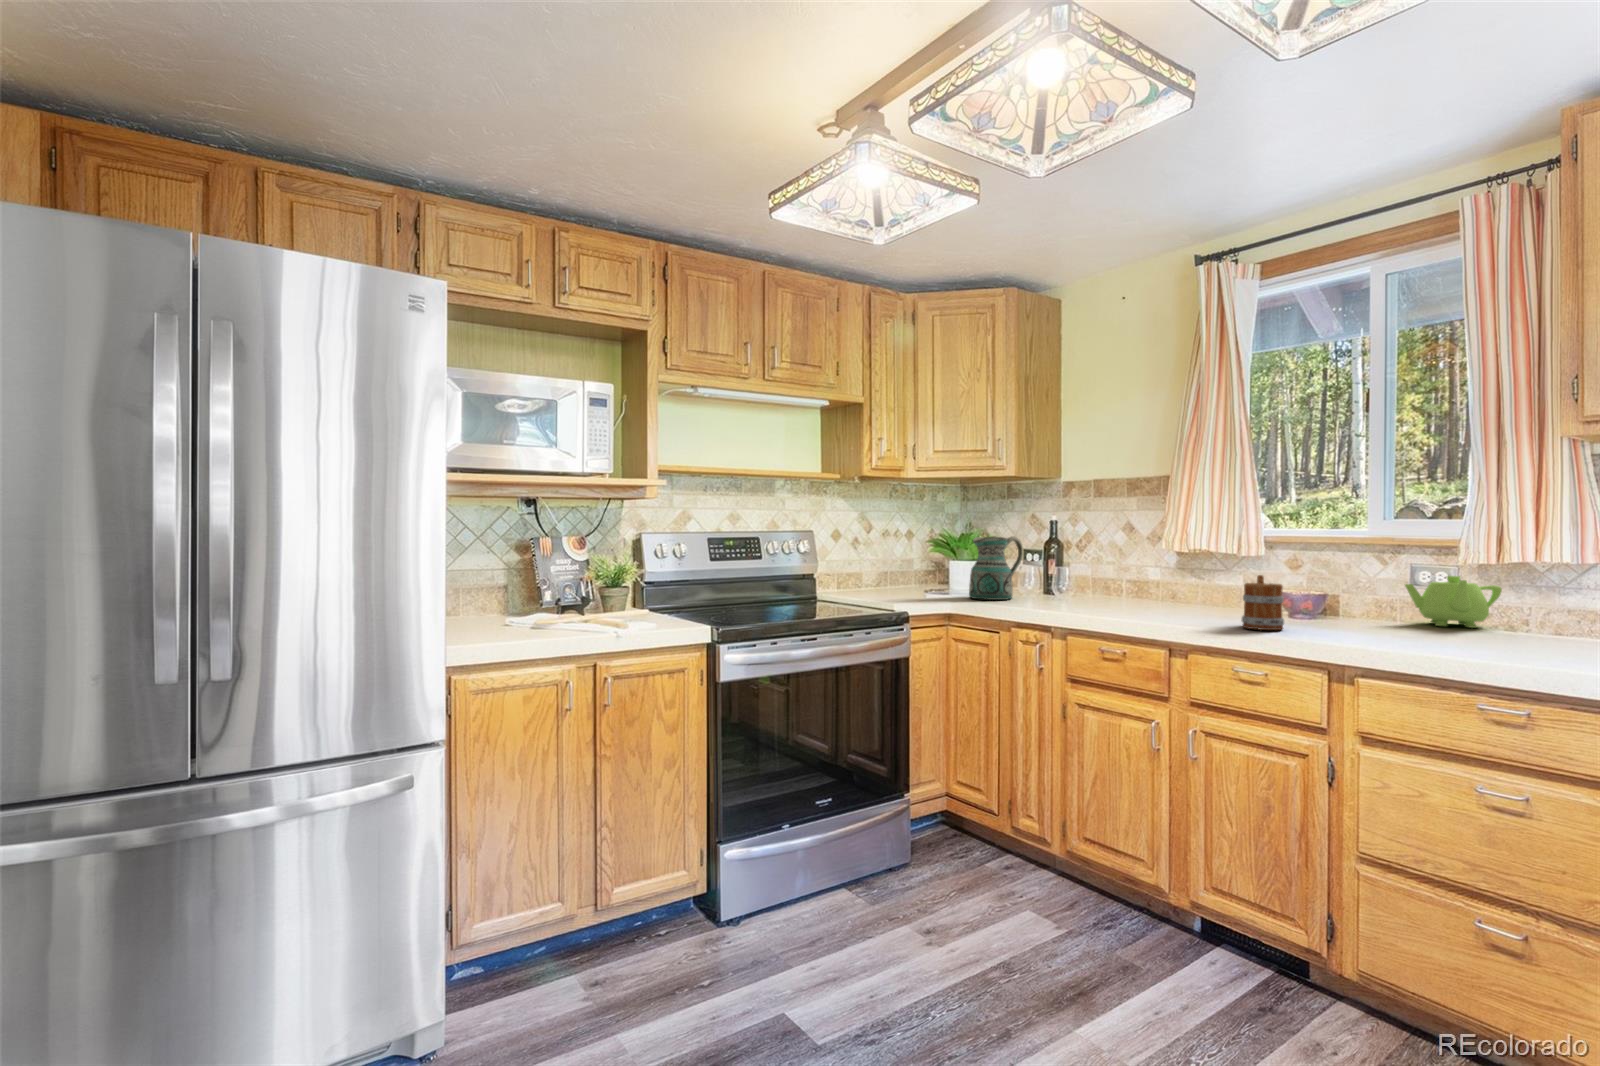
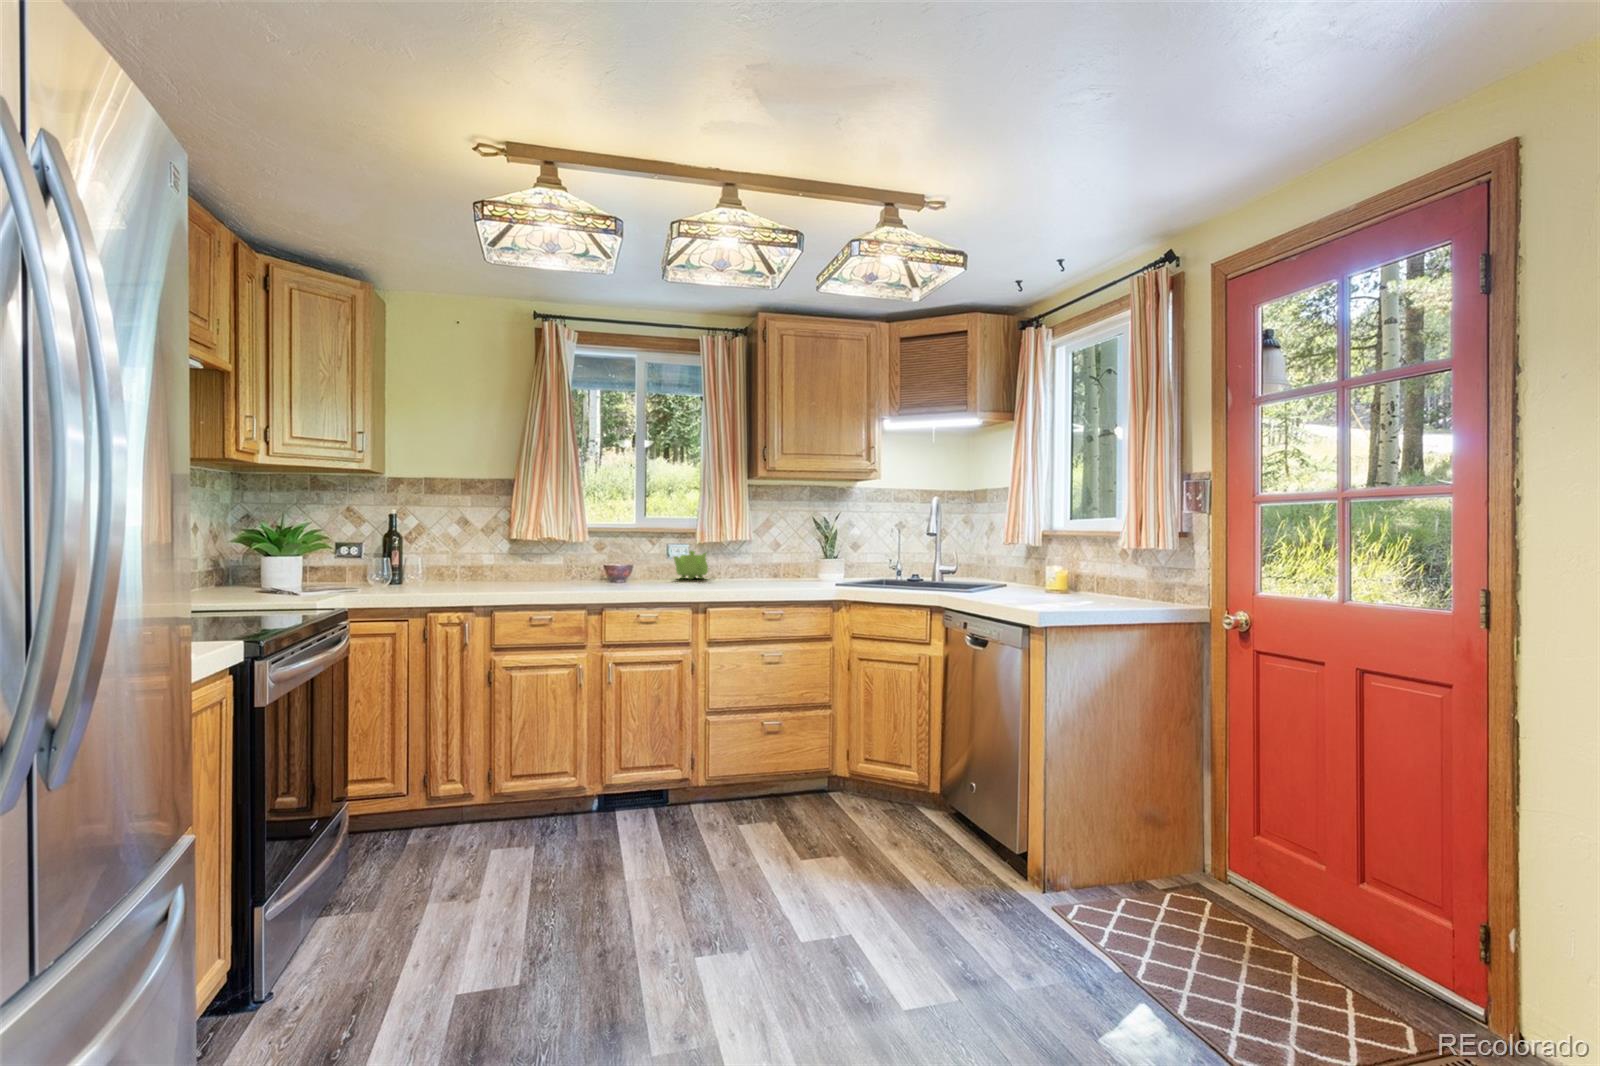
ceramic pitcher: present [969,537,1023,600] -> none [336,530,384,592]
mug: present [1242,575,1284,630] -> none [620,554,648,589]

